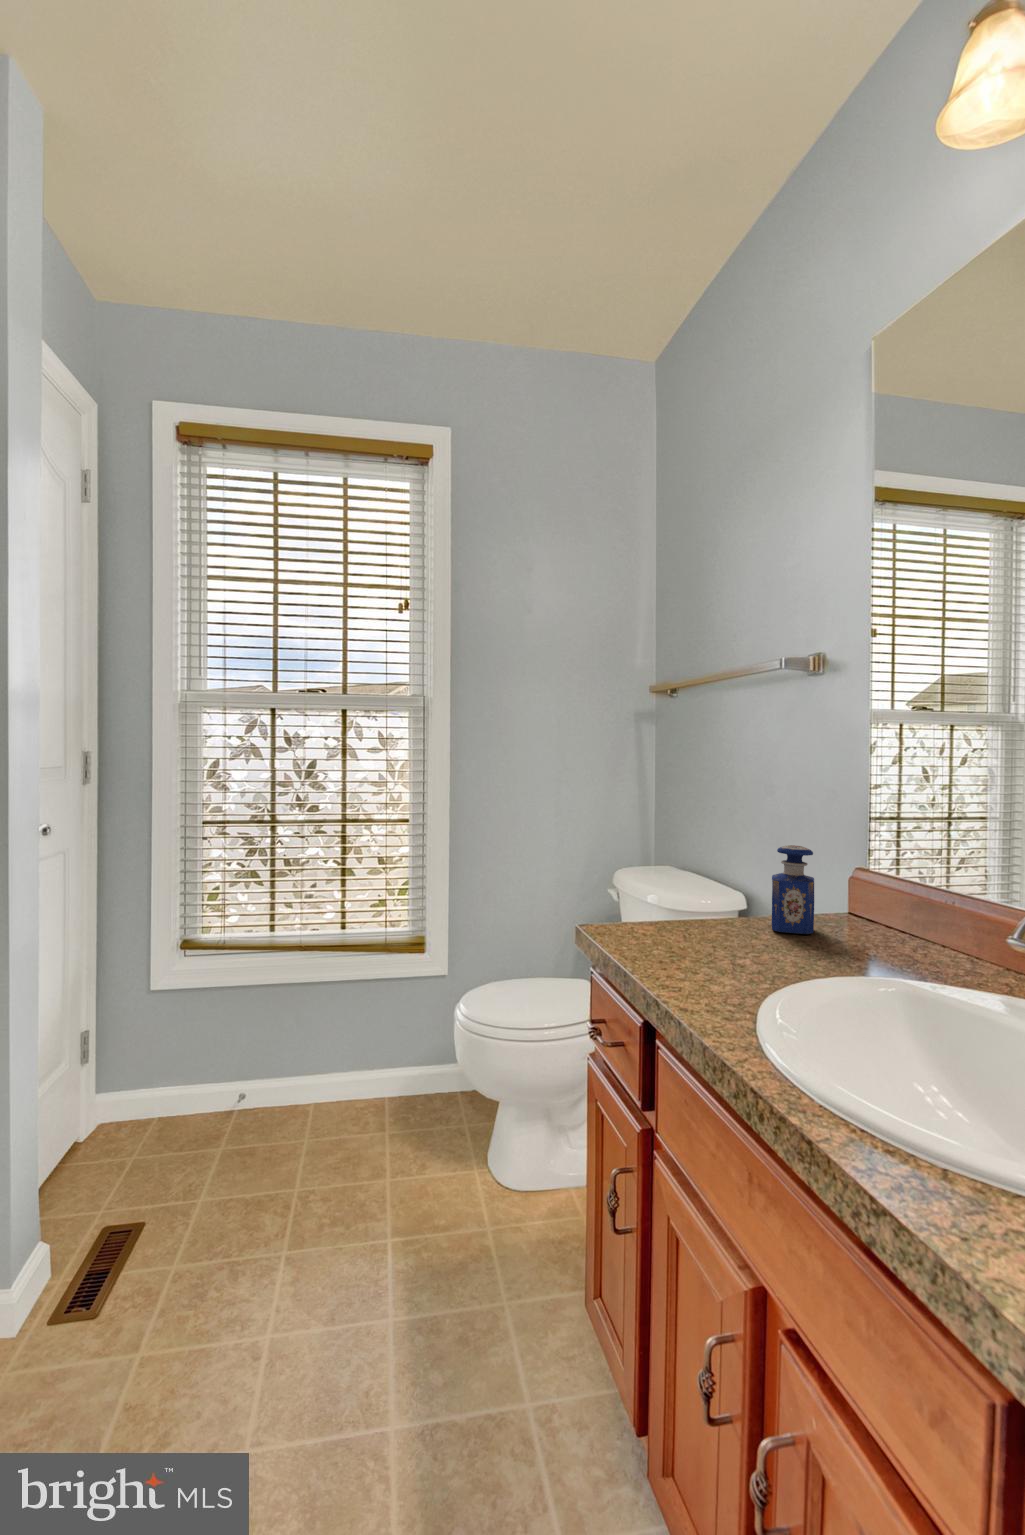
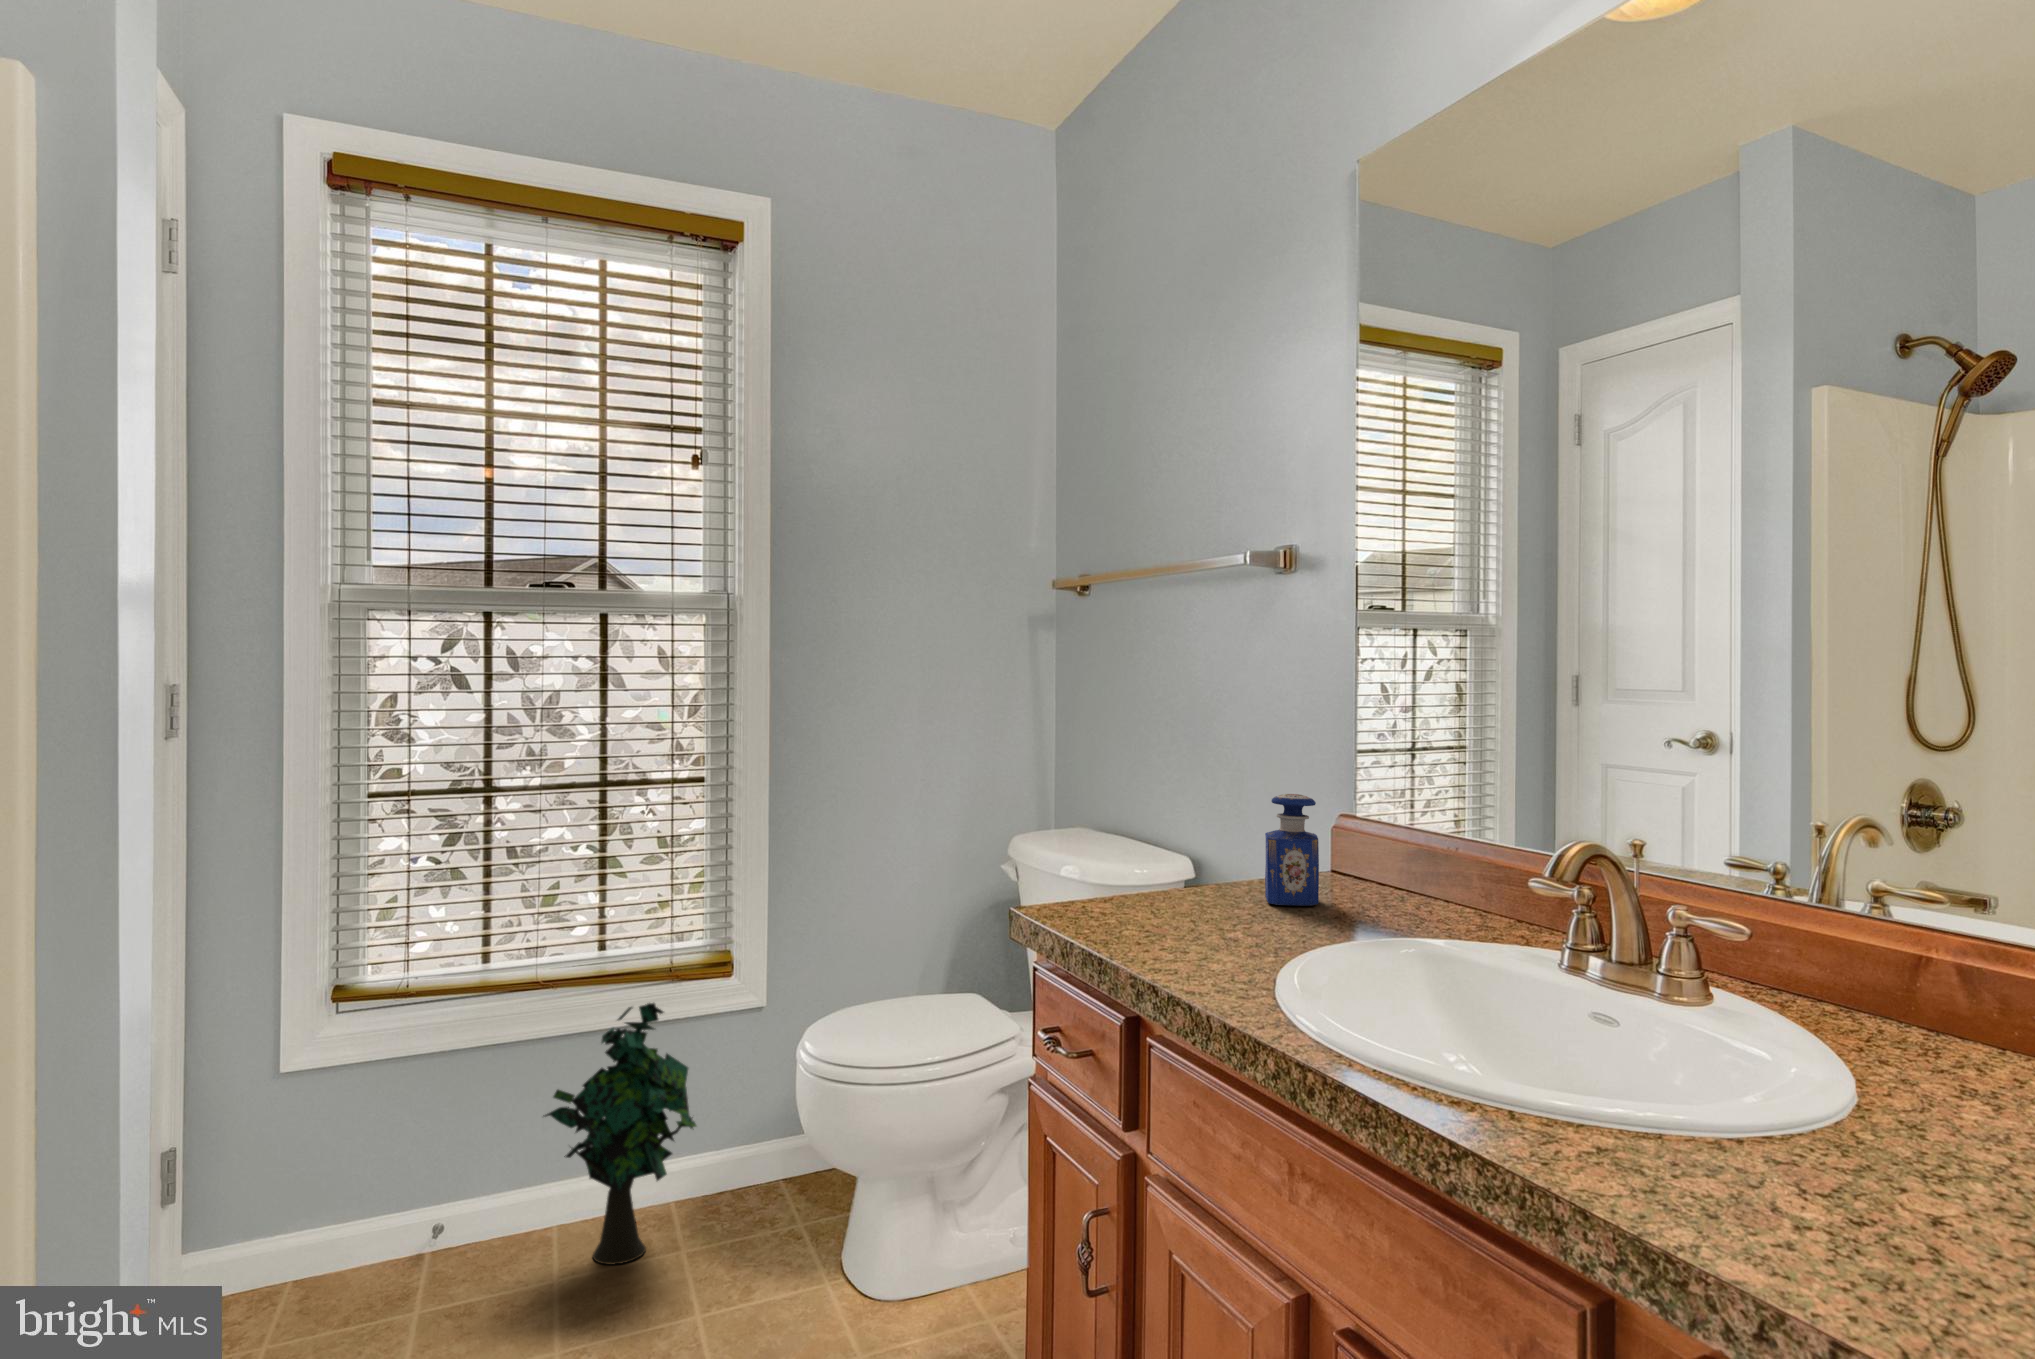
decorative plant: none [297,965,397,1134] -> present [543,1003,696,1264]

